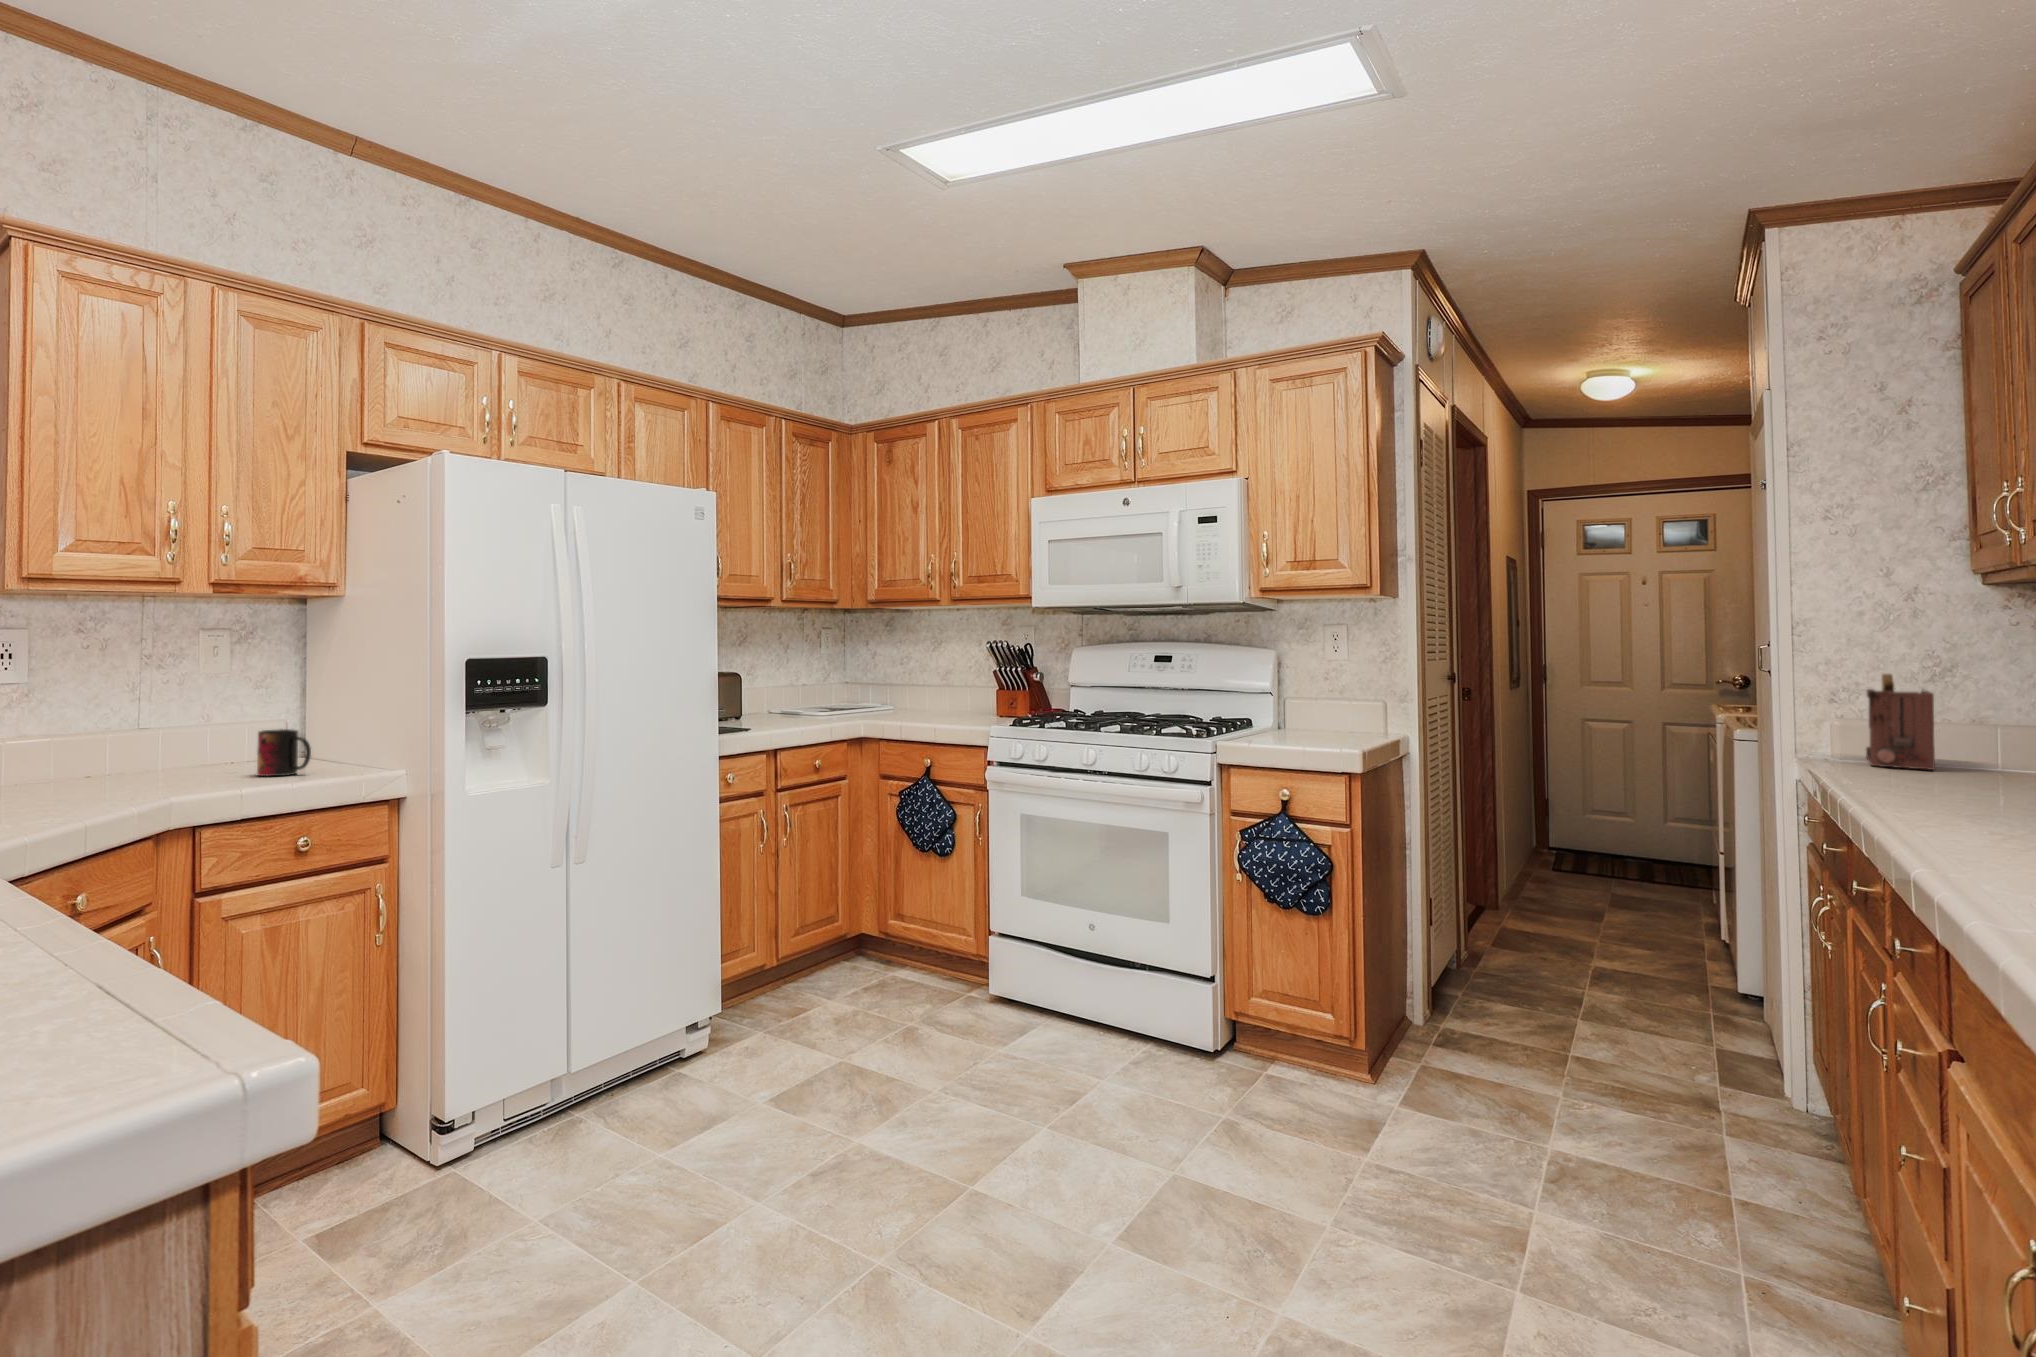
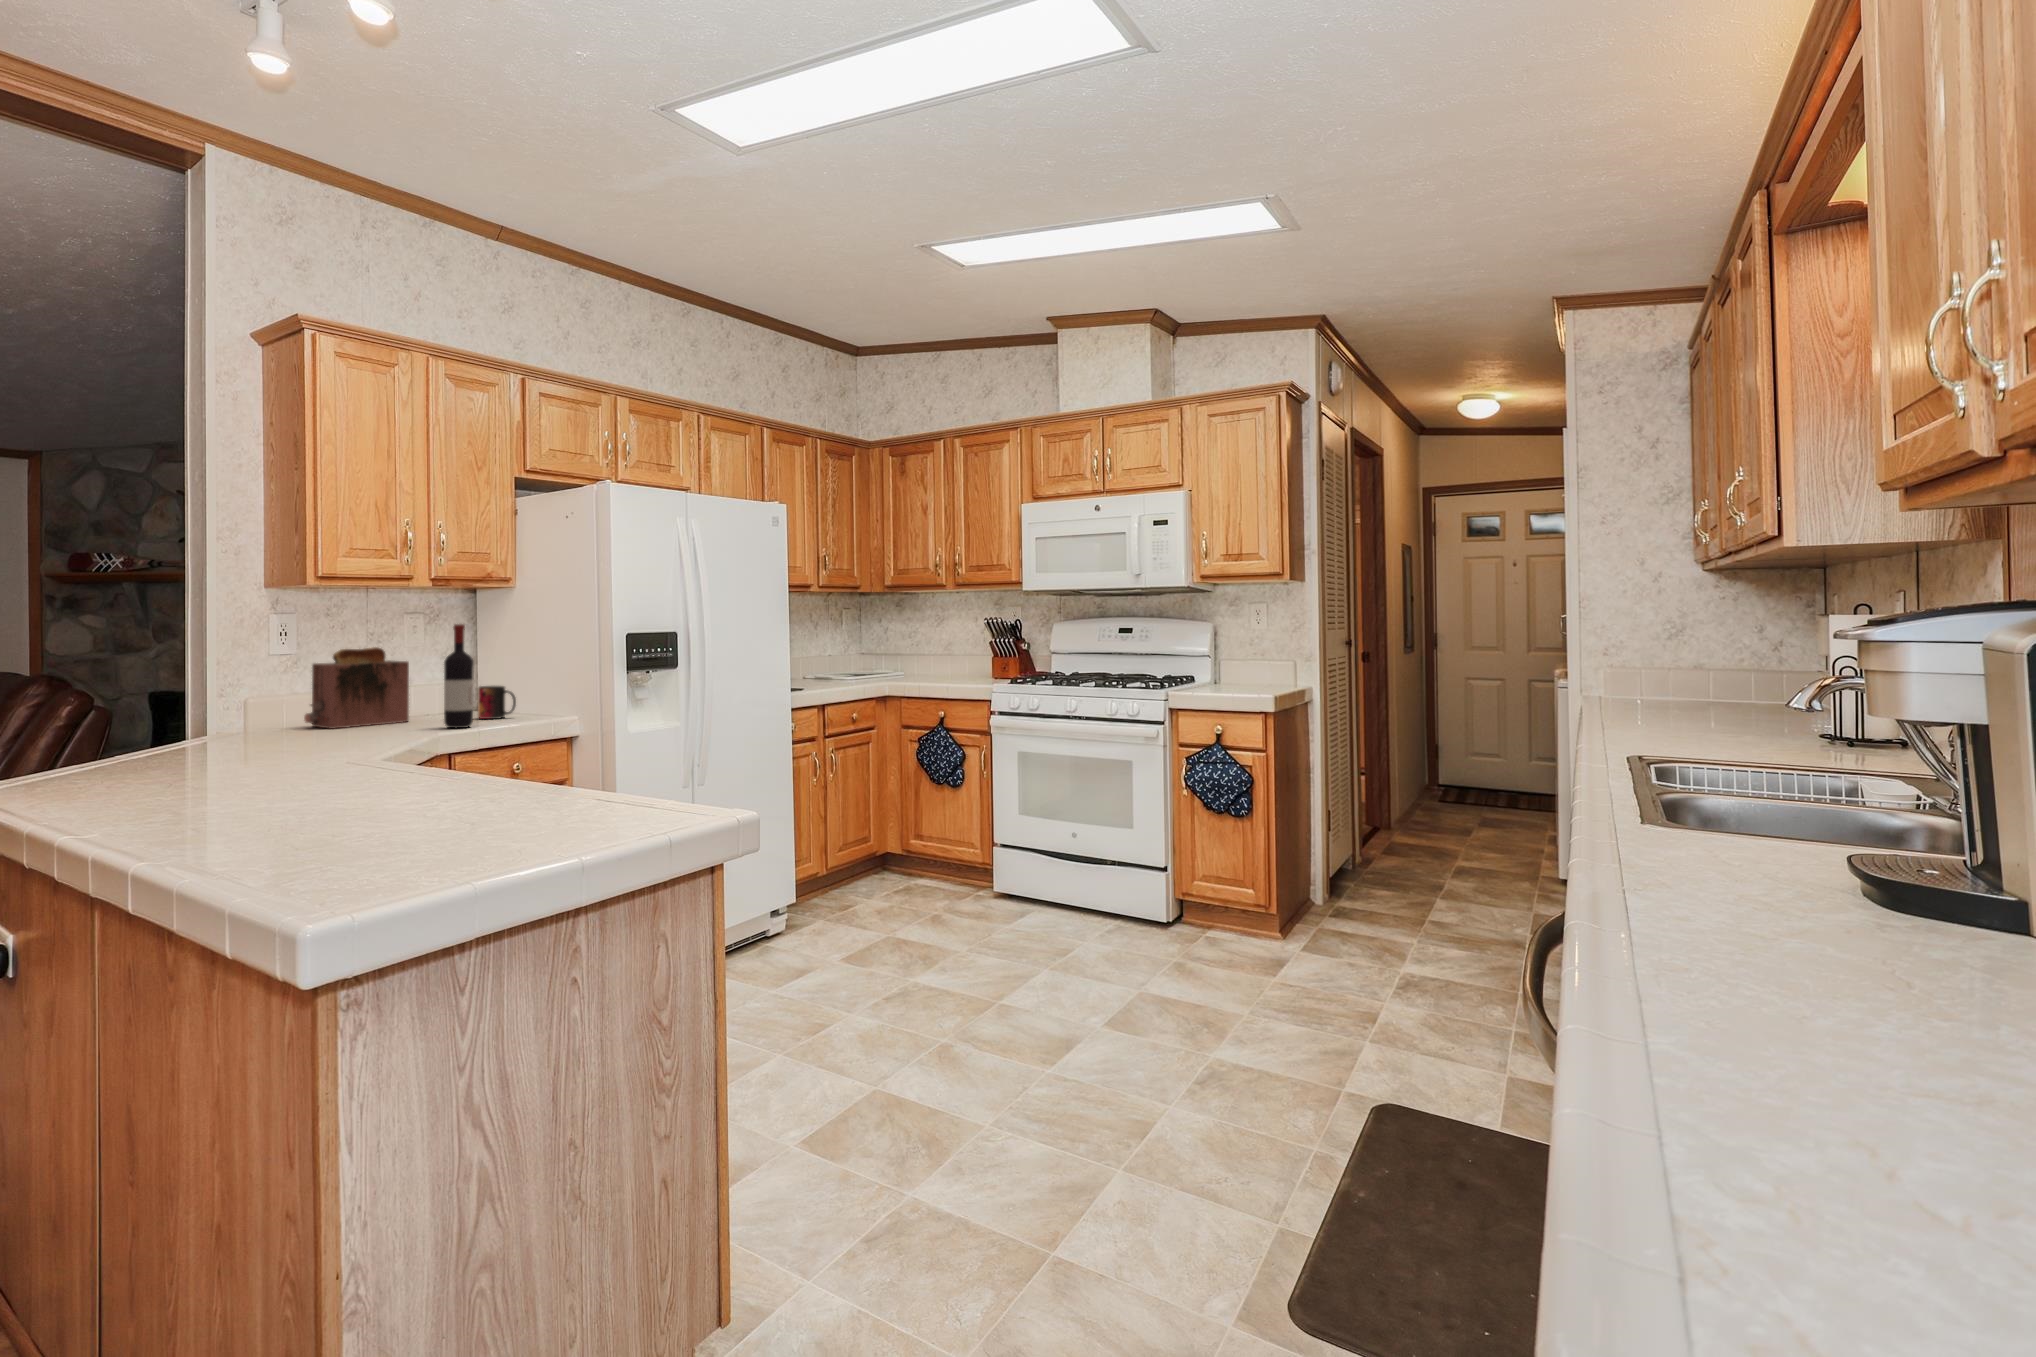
wine bottle: none [175,646,222,794] -> present [444,624,474,728]
toaster: present [1866,674,1935,770] -> present [304,647,409,729]

